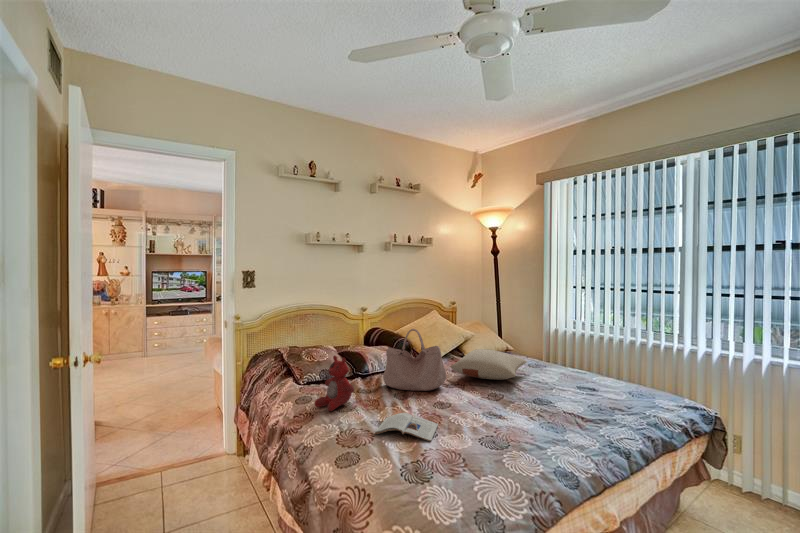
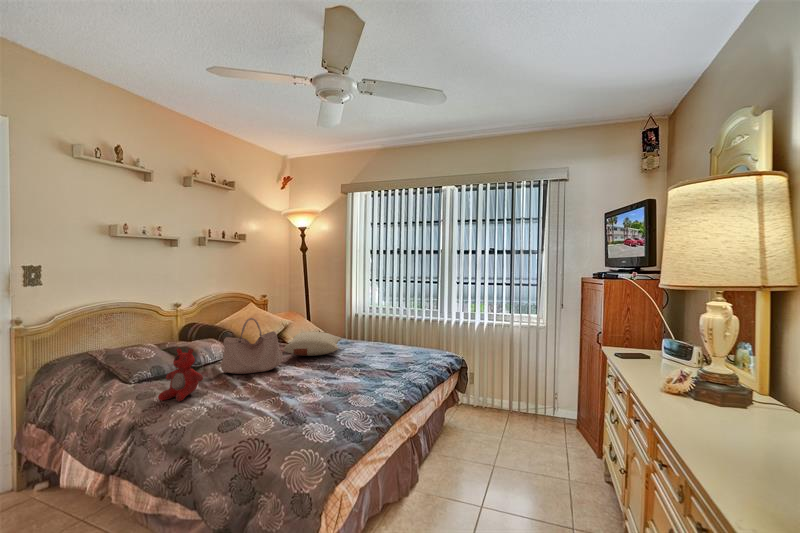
magazine: present [375,413,438,441] -> none [238,388,291,410]

